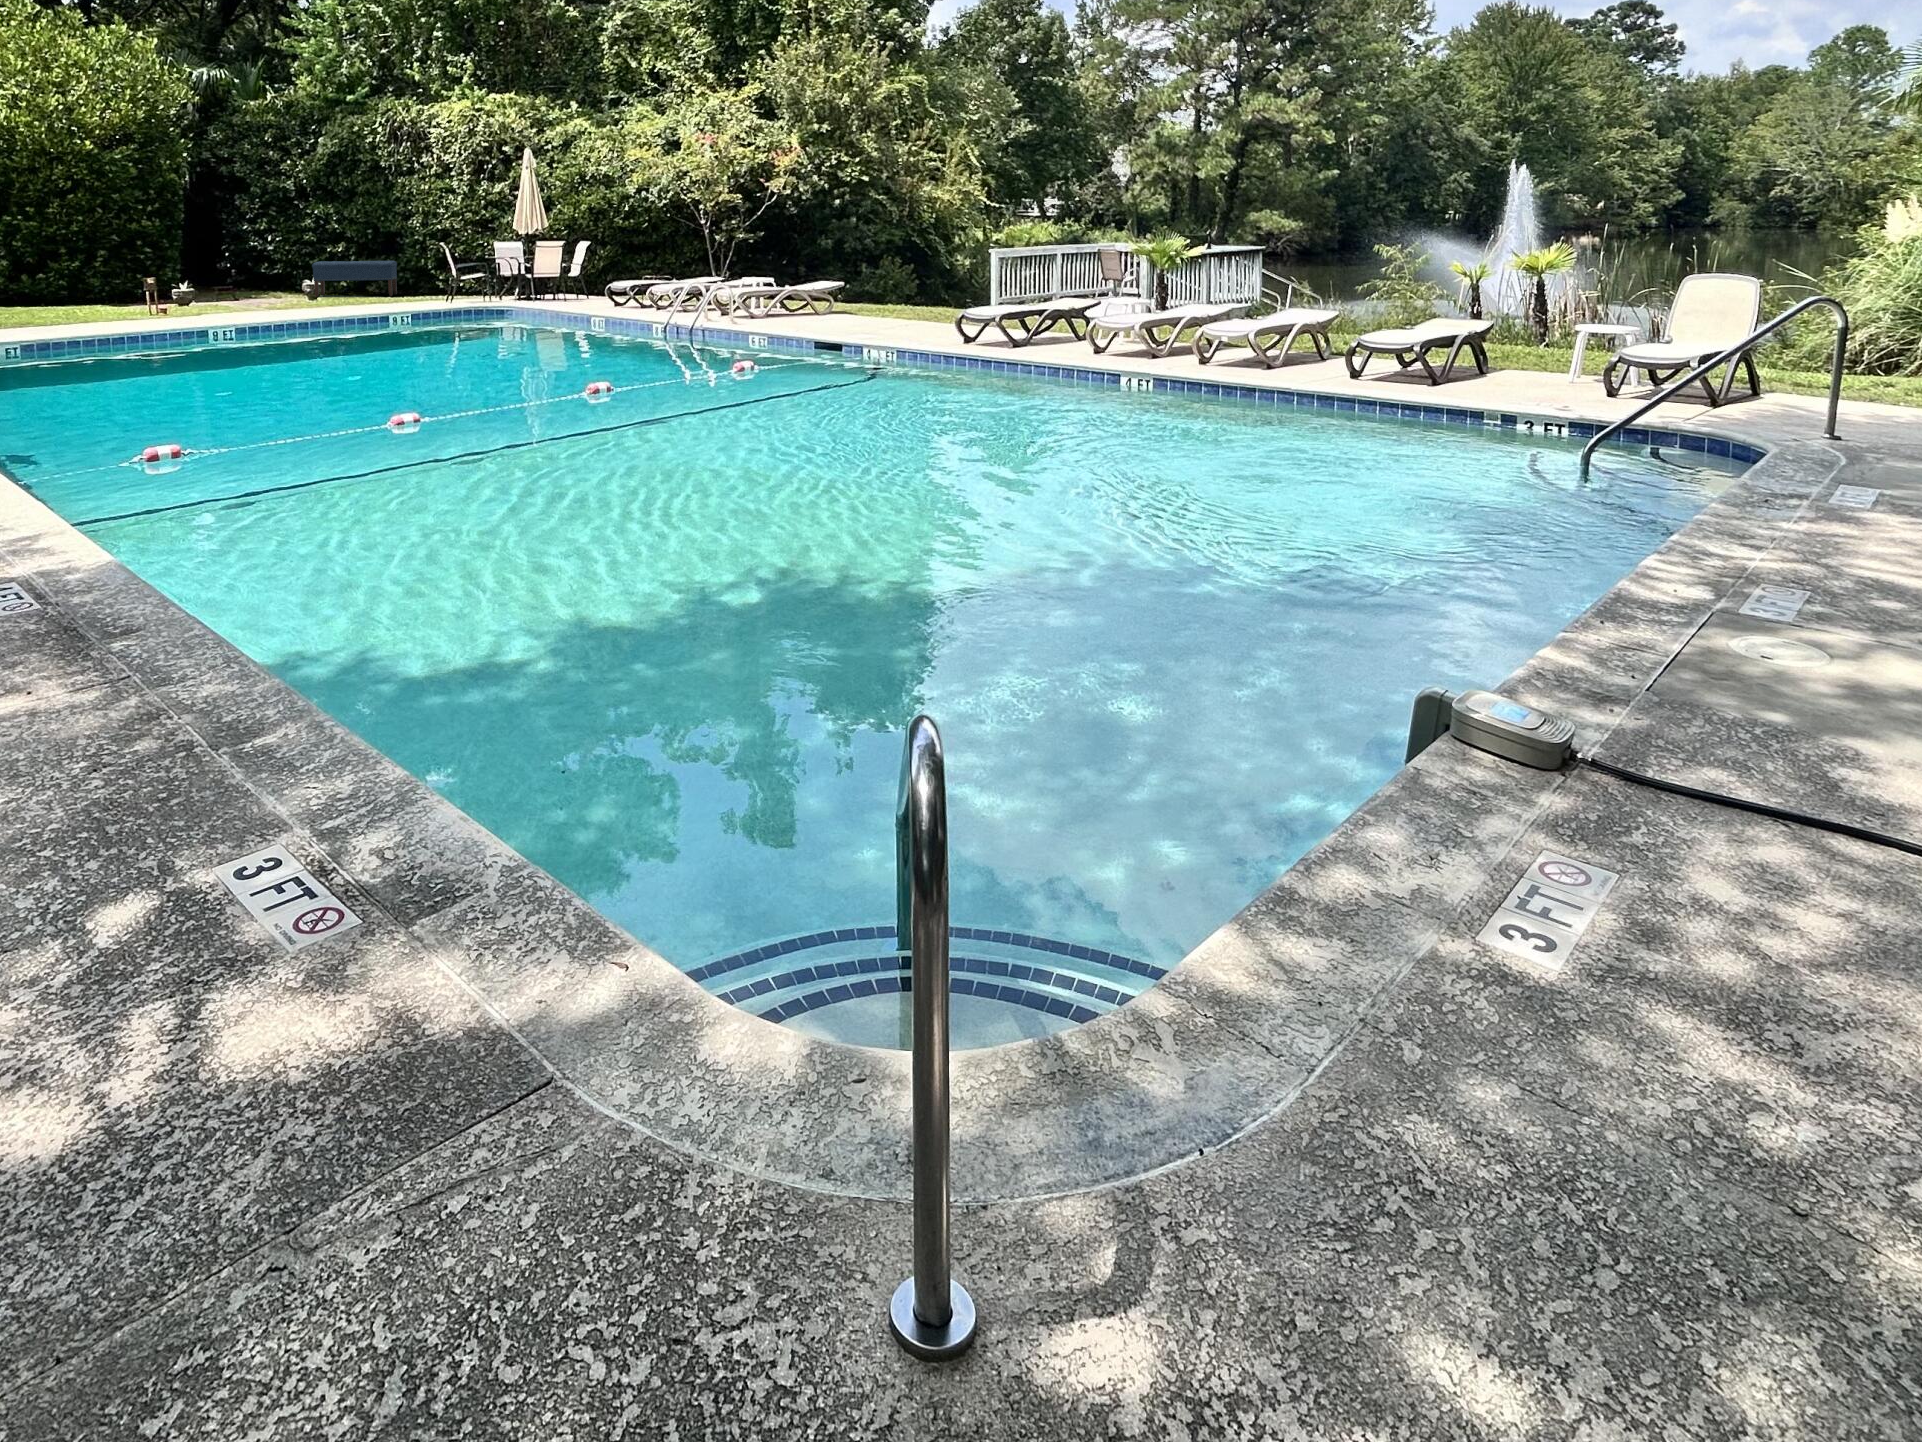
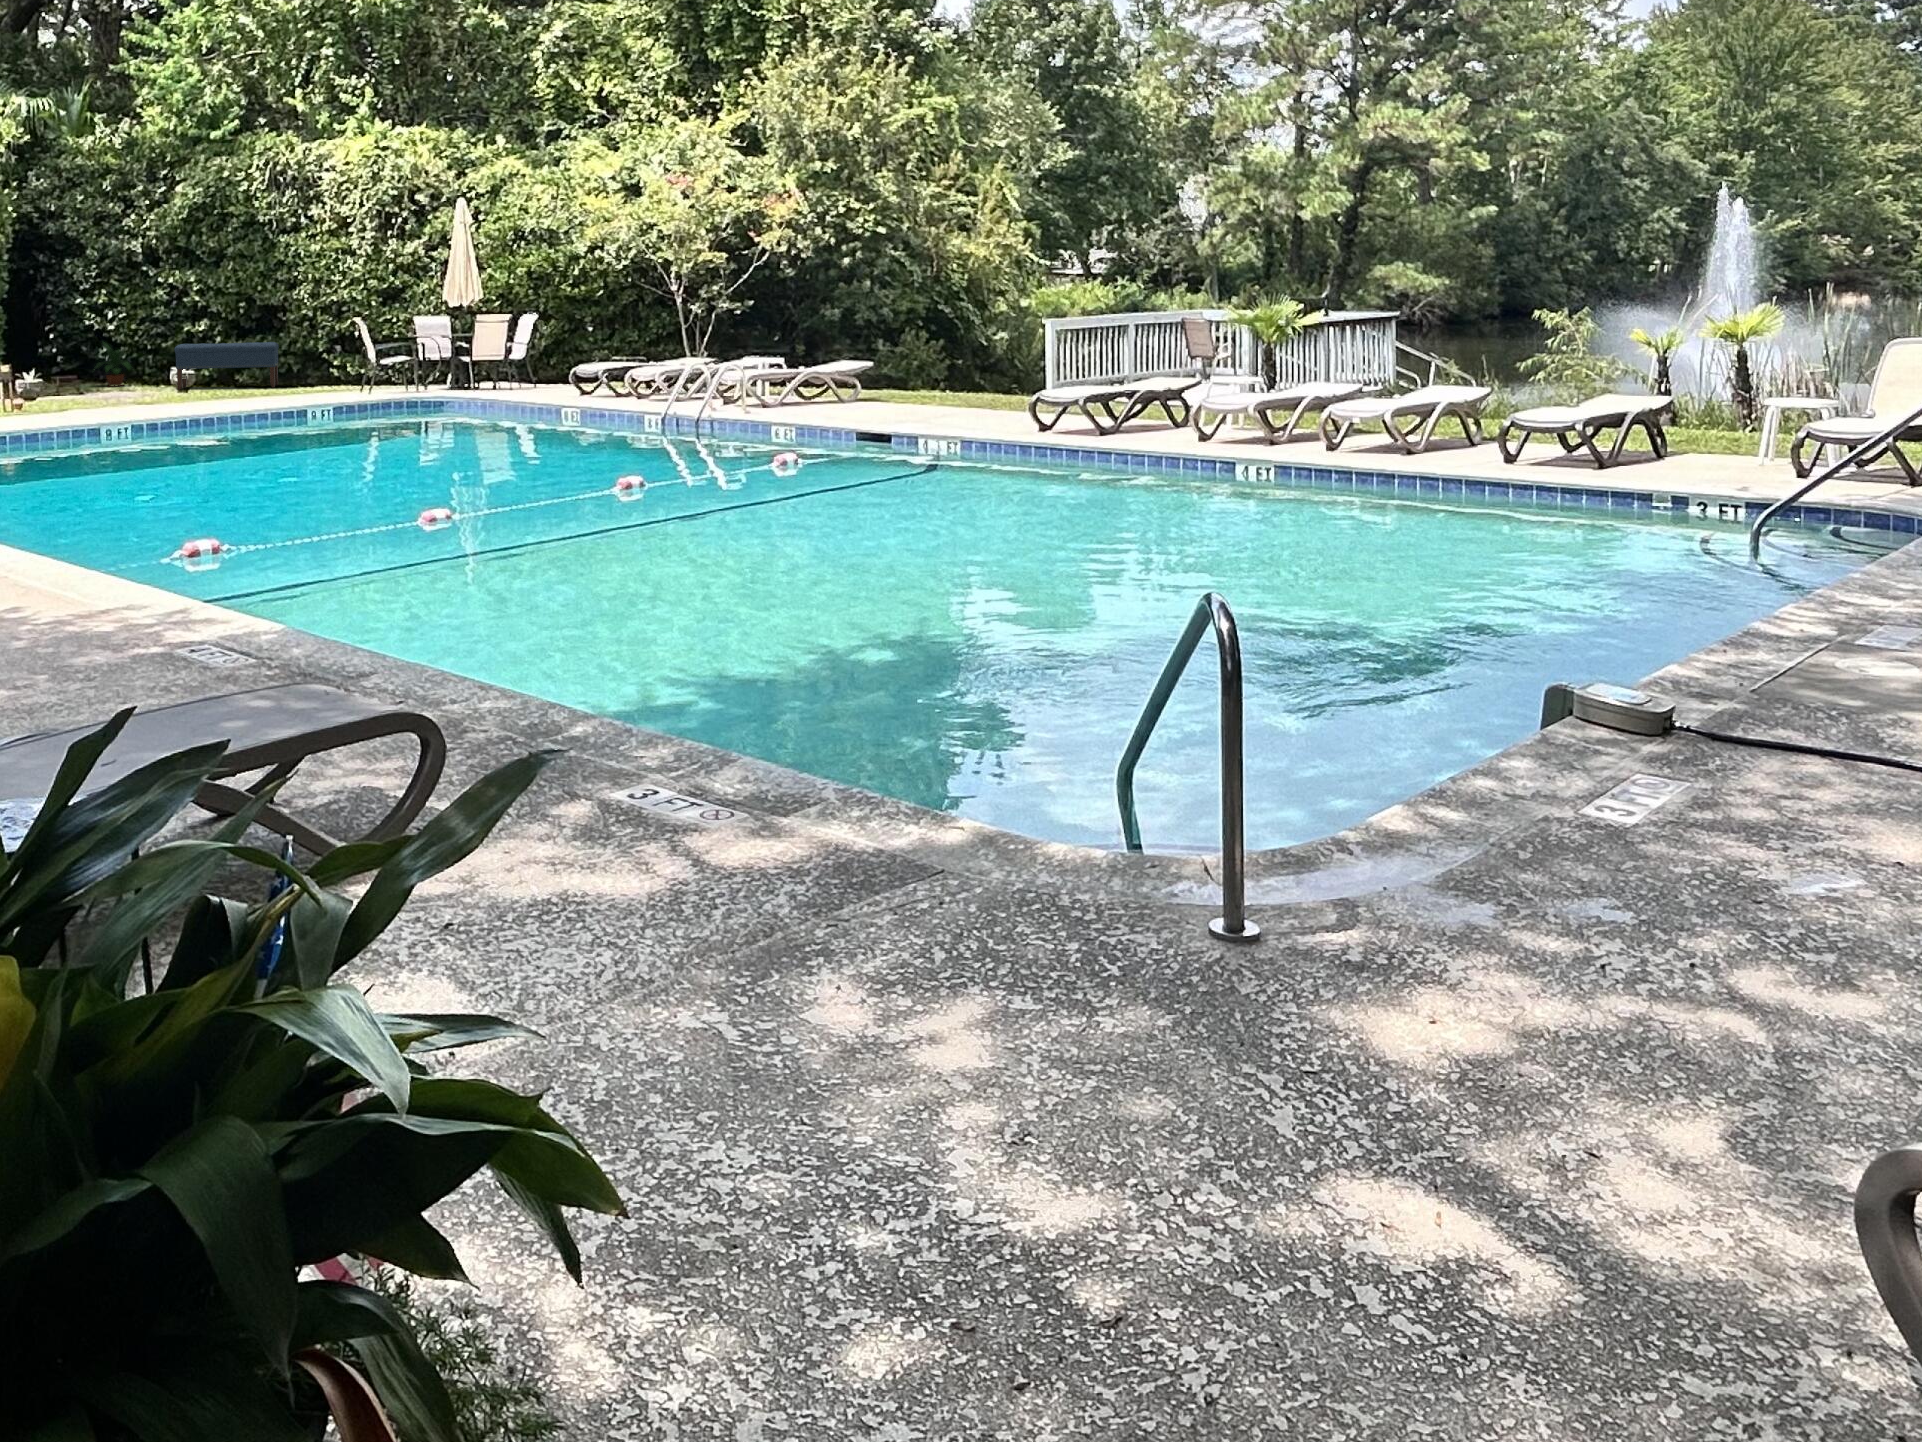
potted plant: none [251,258,285,294] -> present [96,343,131,387]

